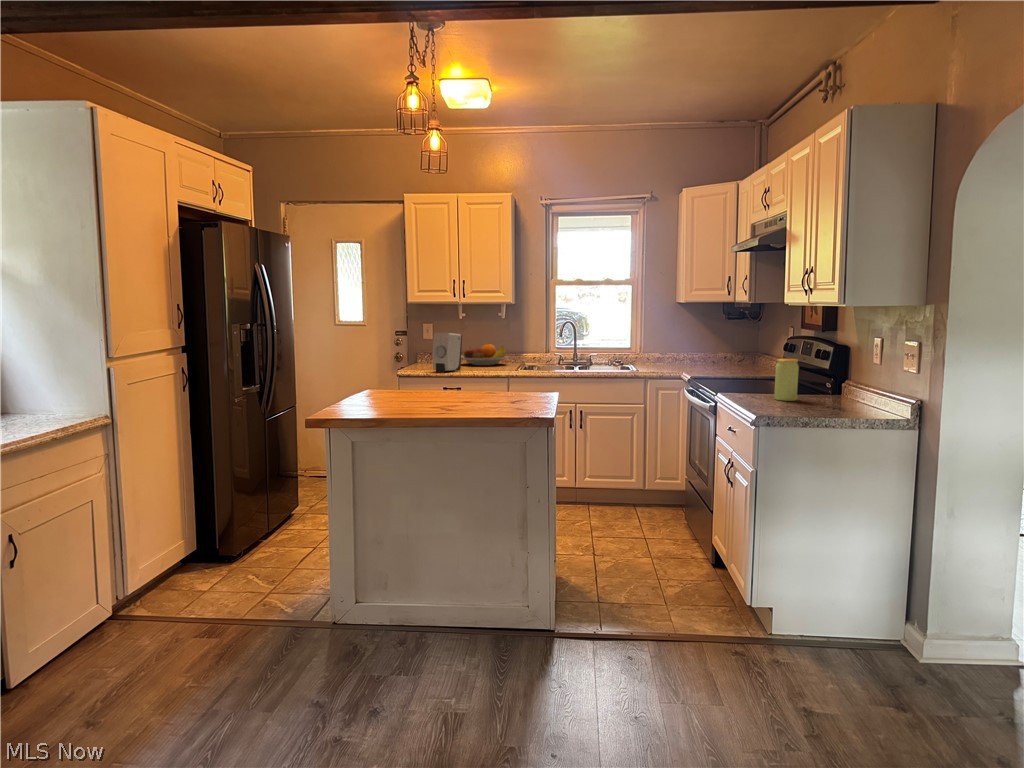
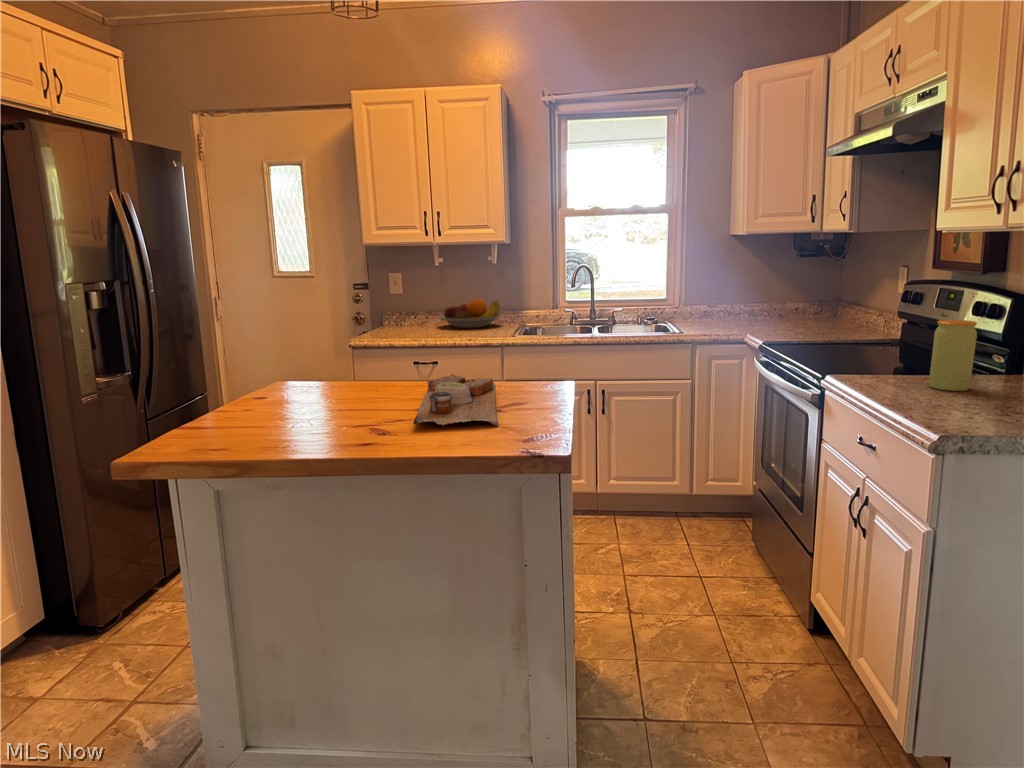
soap dispenser: present [433,333,462,372] -> none [396,286,437,342]
cutting board: none [469,385,516,408] -> present [414,374,498,427]

